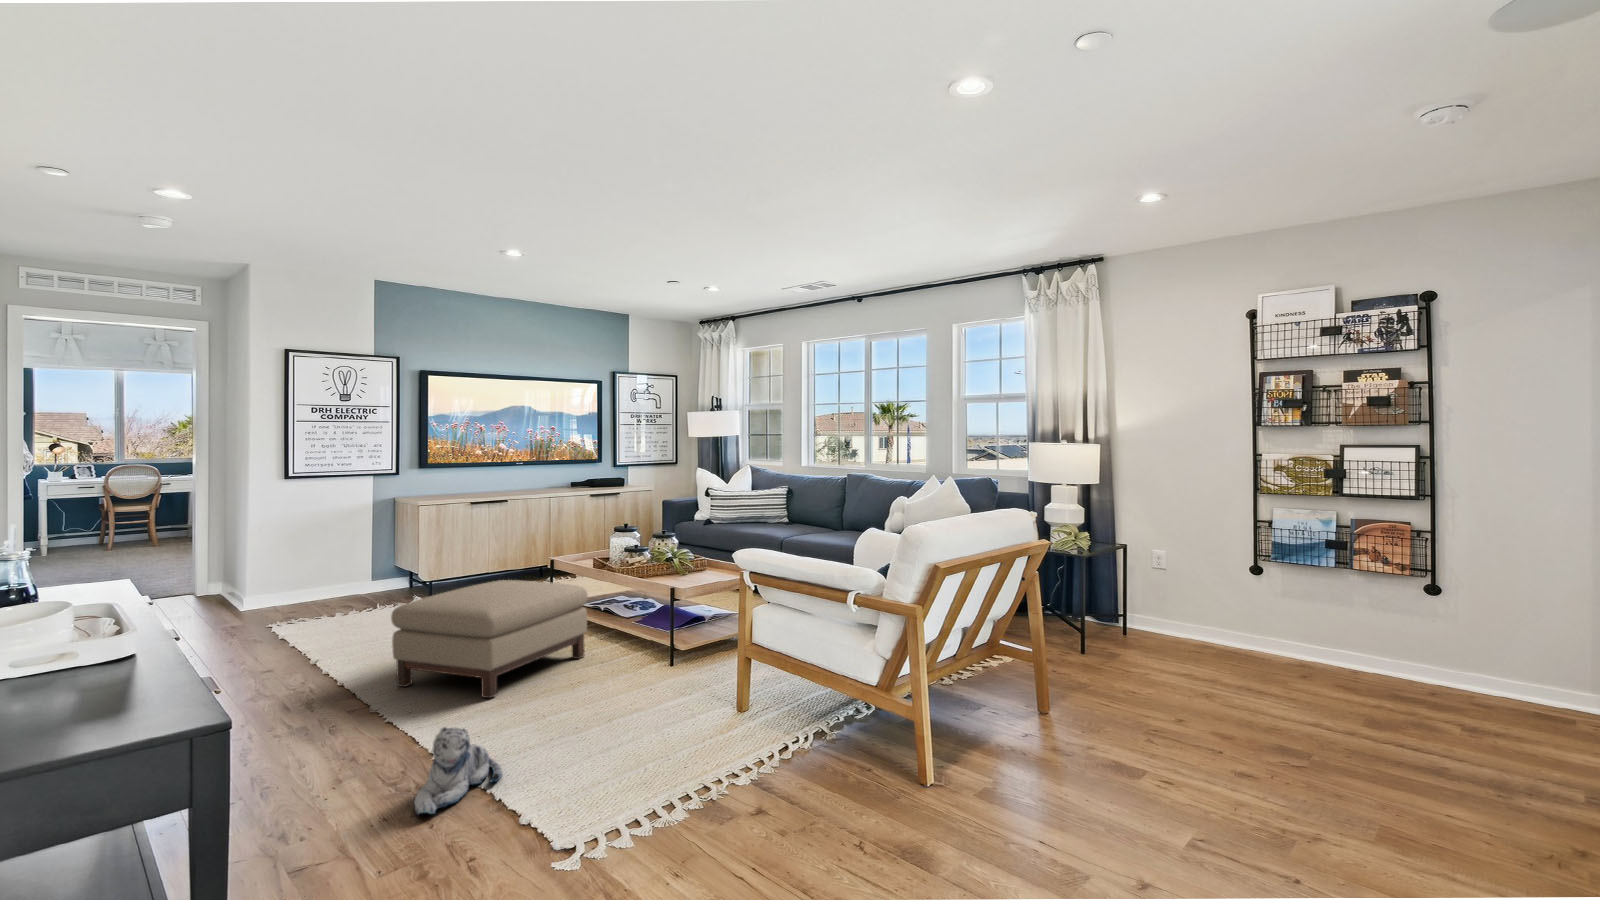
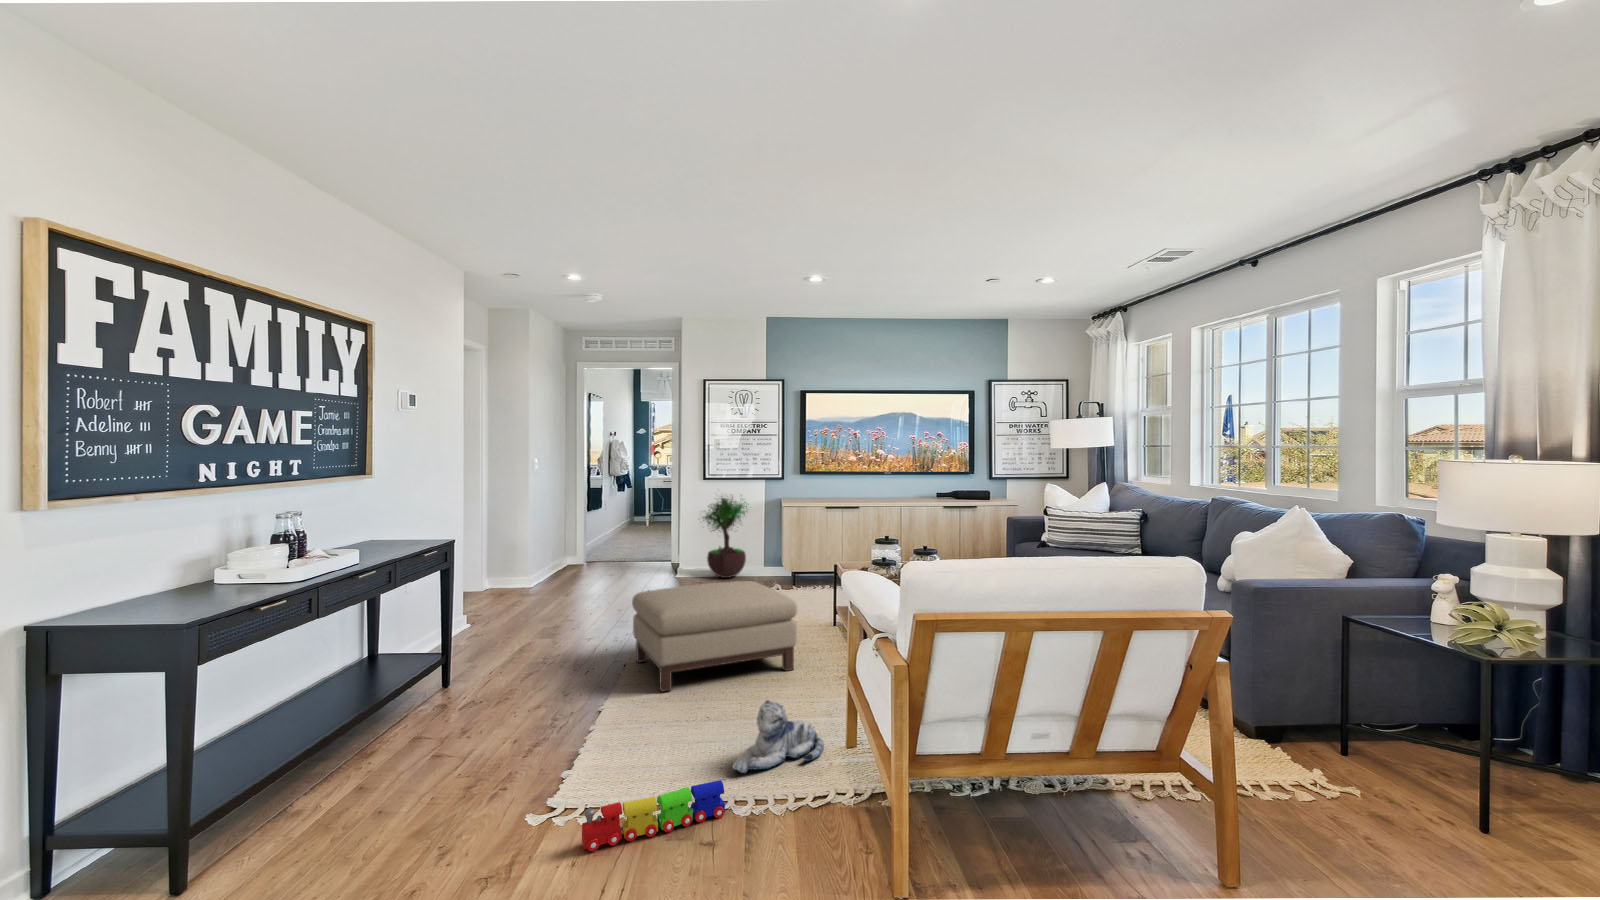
potted tree: none [298,490,373,603] -> present [703,496,747,578]
toy train: none [639,715,712,788] -> present [582,780,725,851]
plush toy: present [414,727,502,815] -> present [733,700,823,773]

